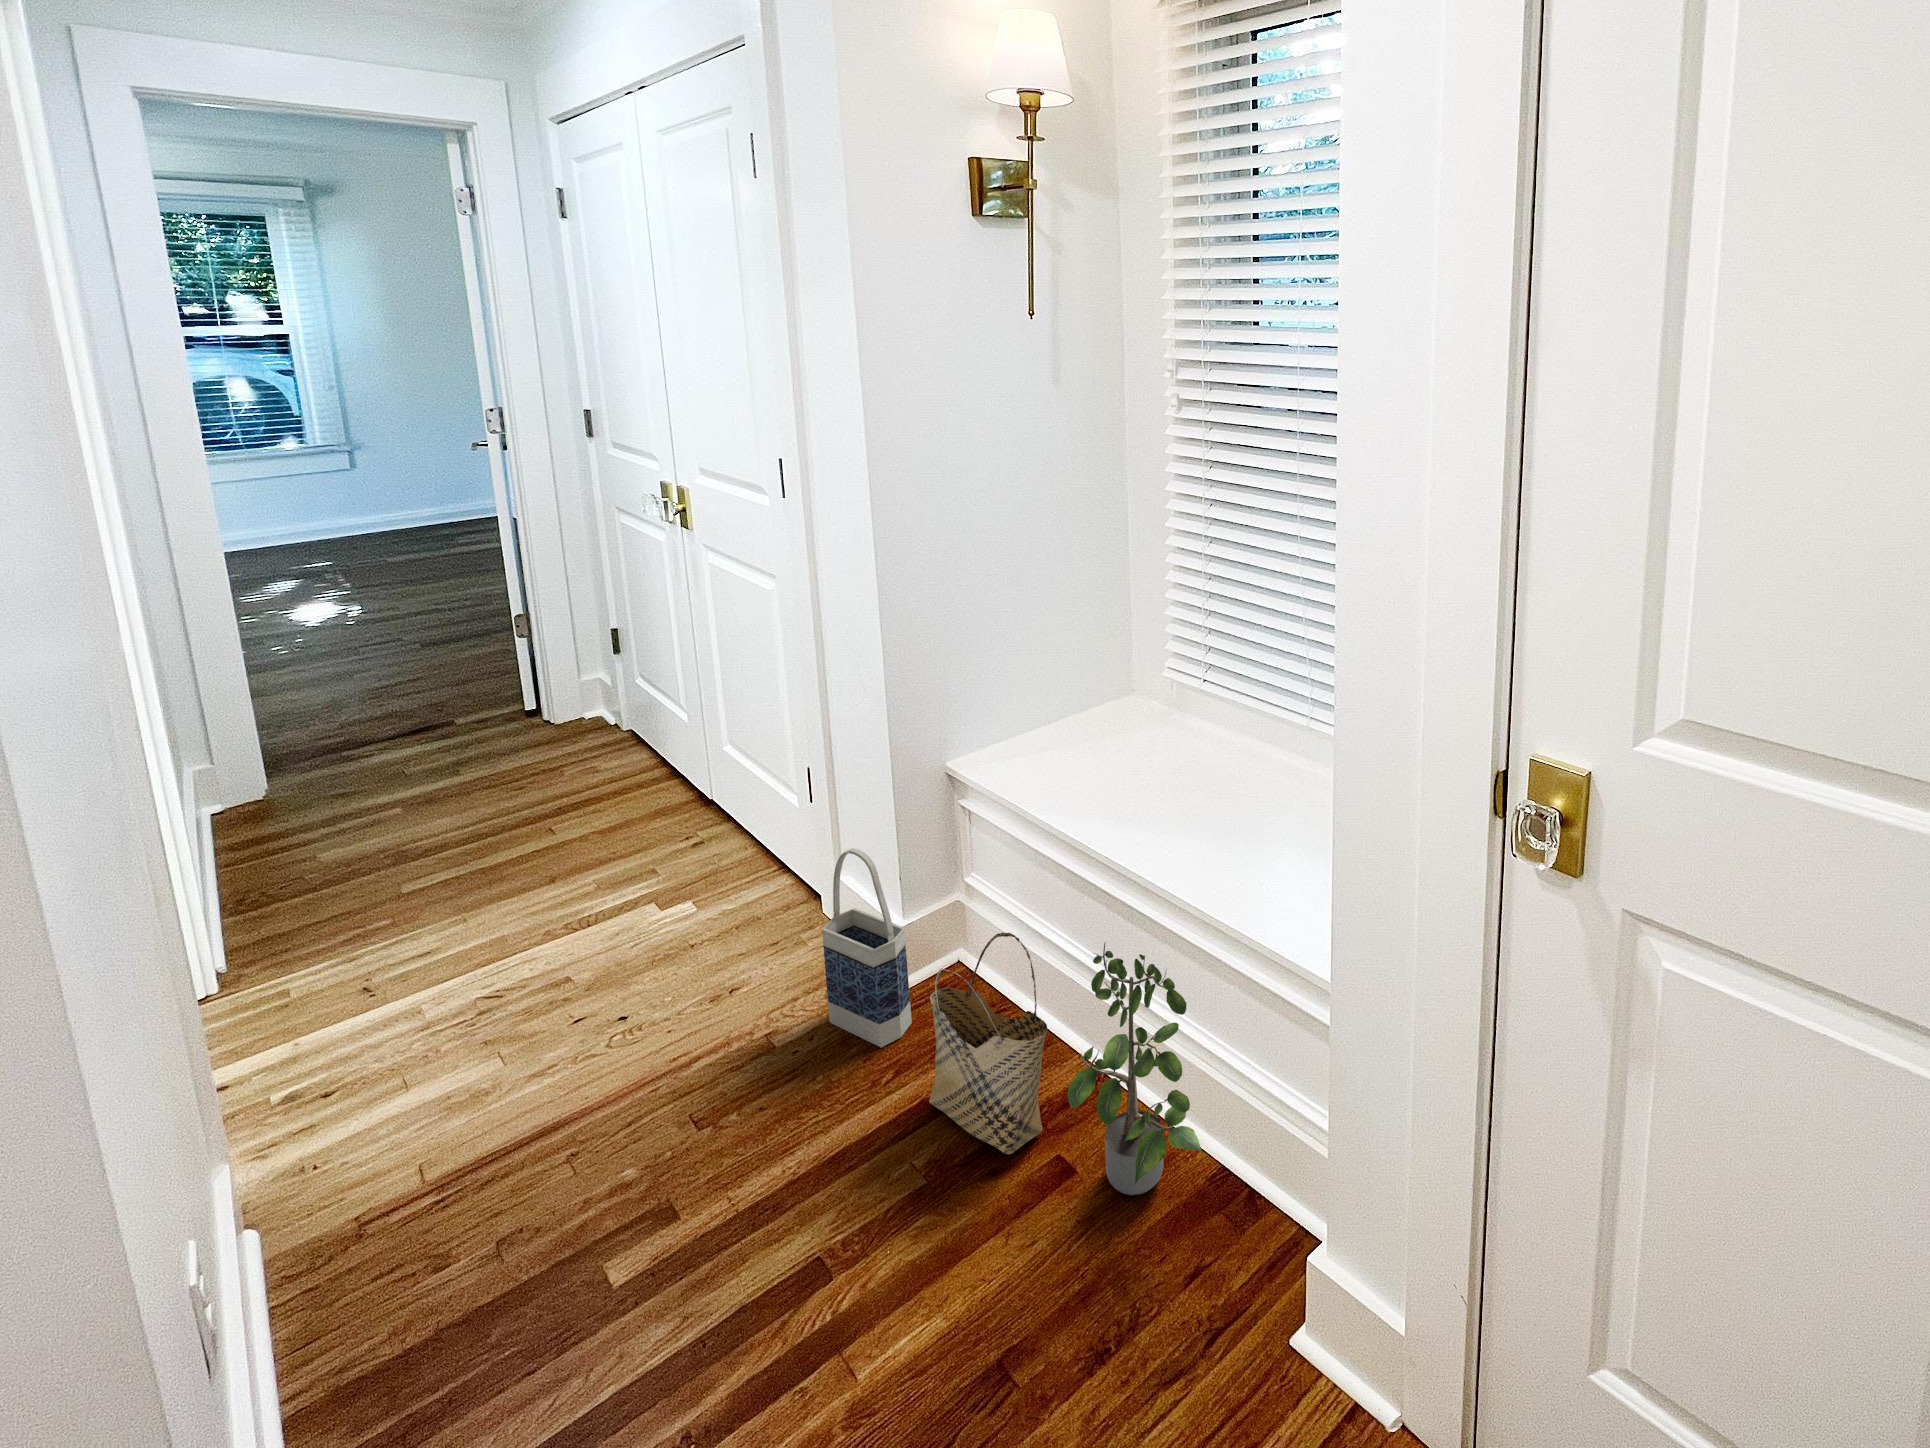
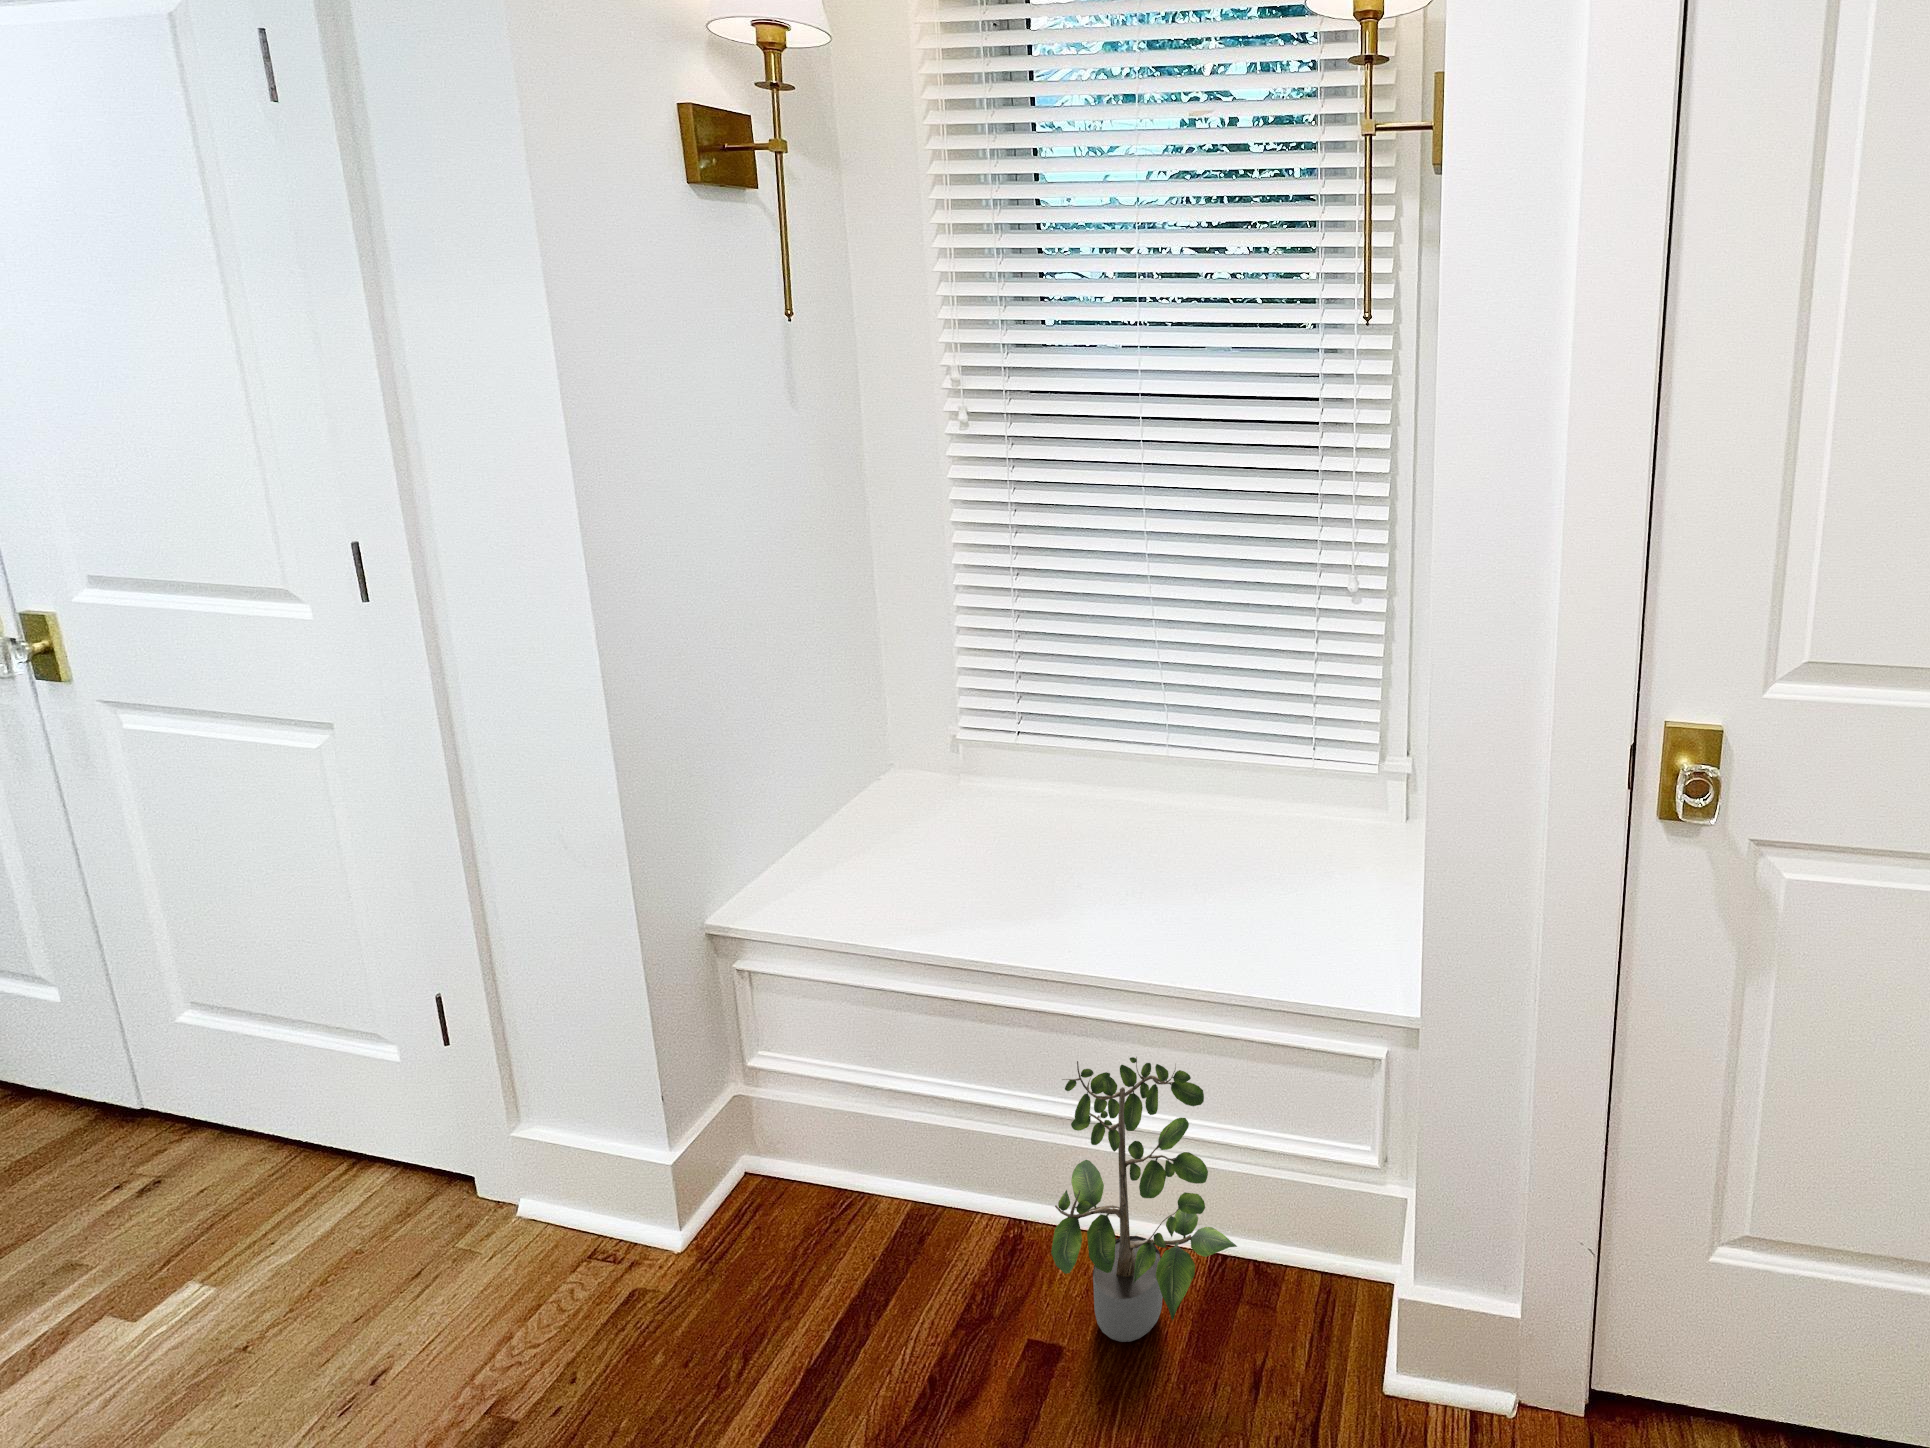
bag: present [822,848,912,1048] -> none [574,1078,727,1343]
woven basket: present [929,933,1047,1154] -> none [811,1101,996,1377]

